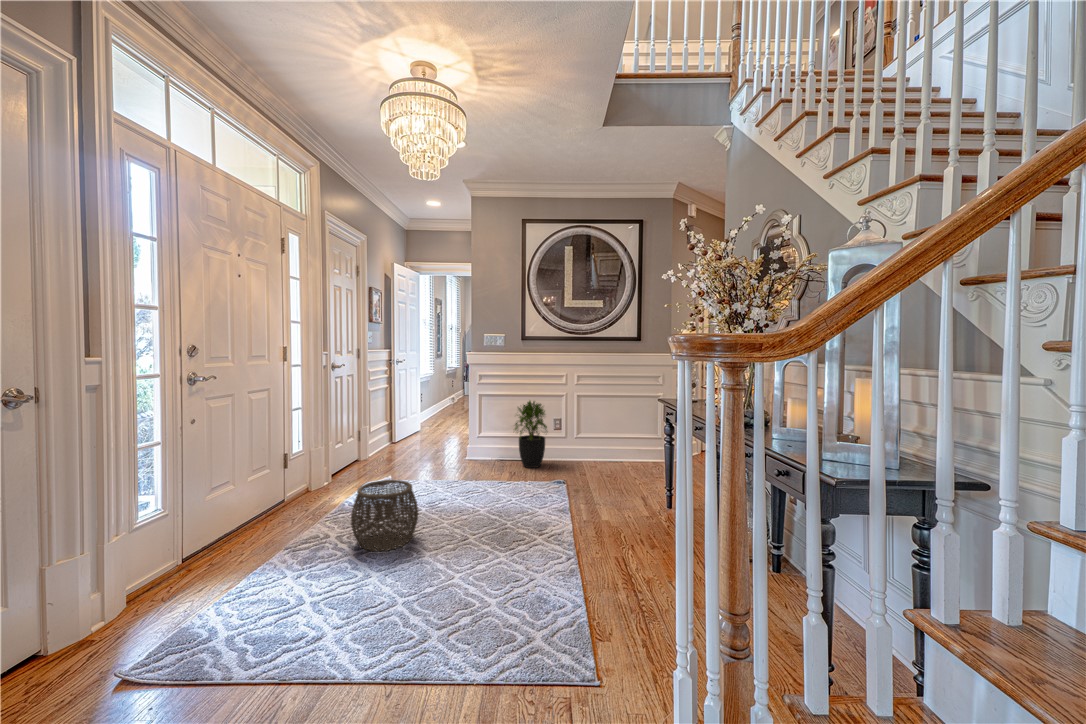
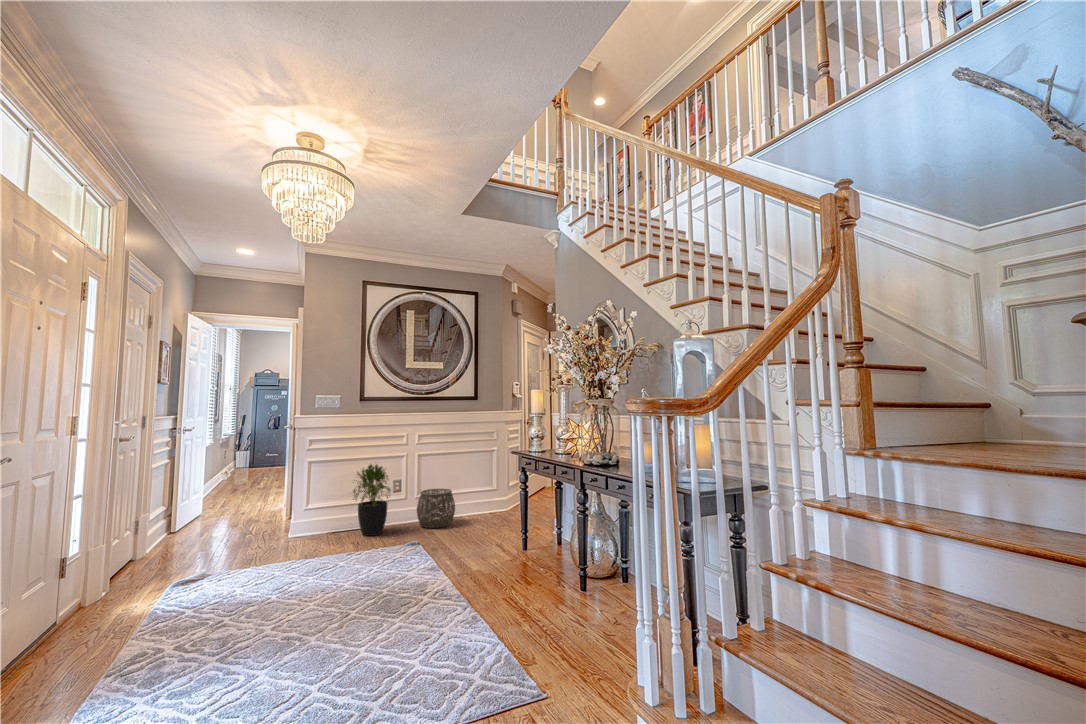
woven basket: present [351,480,418,551] -> present [417,489,455,528]

